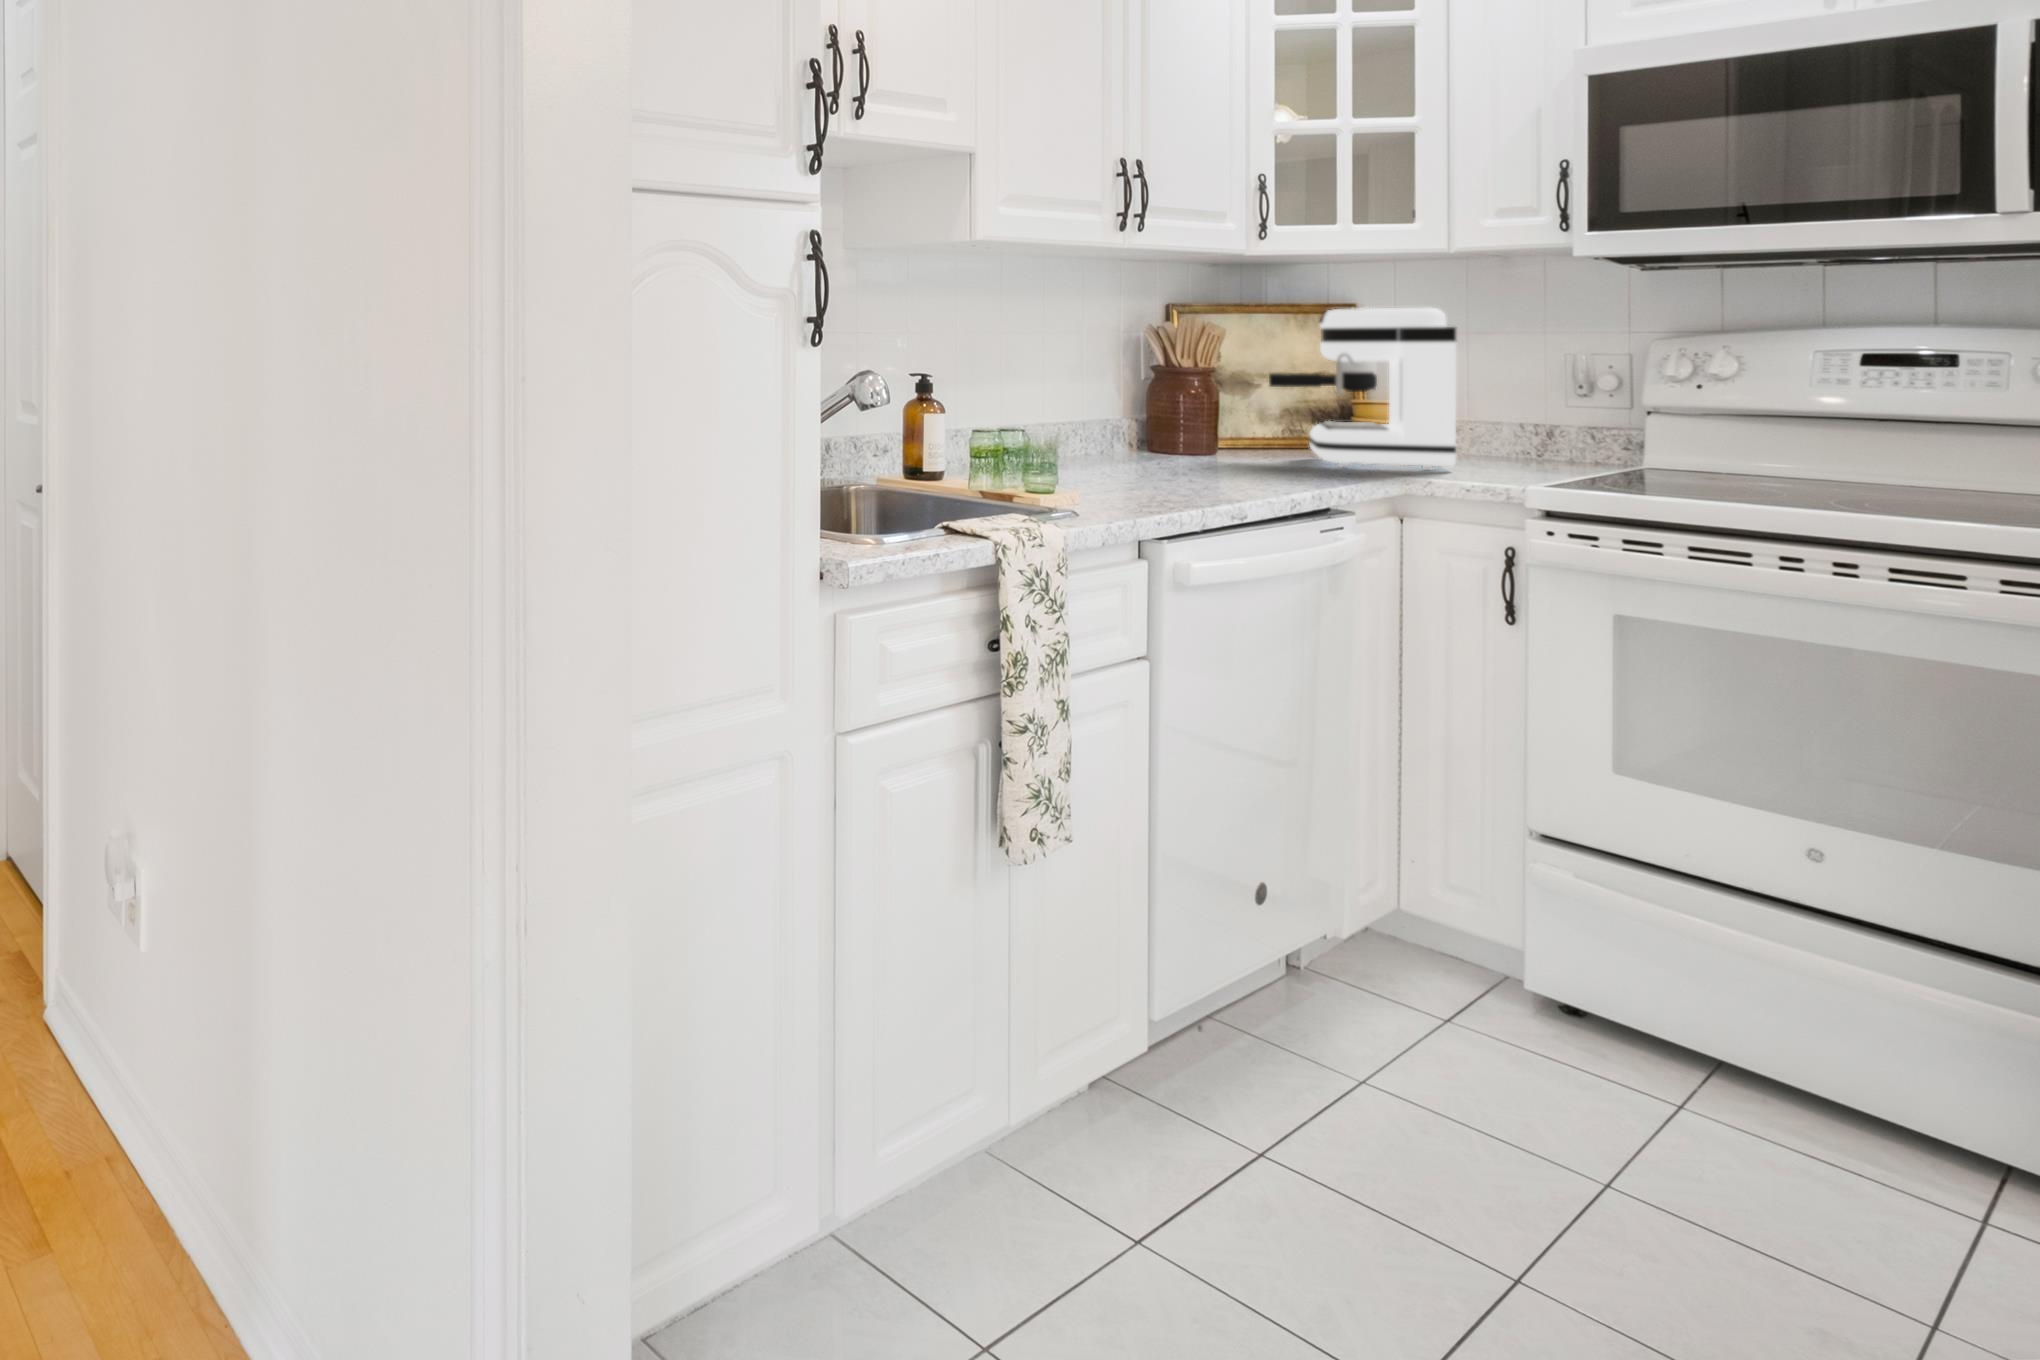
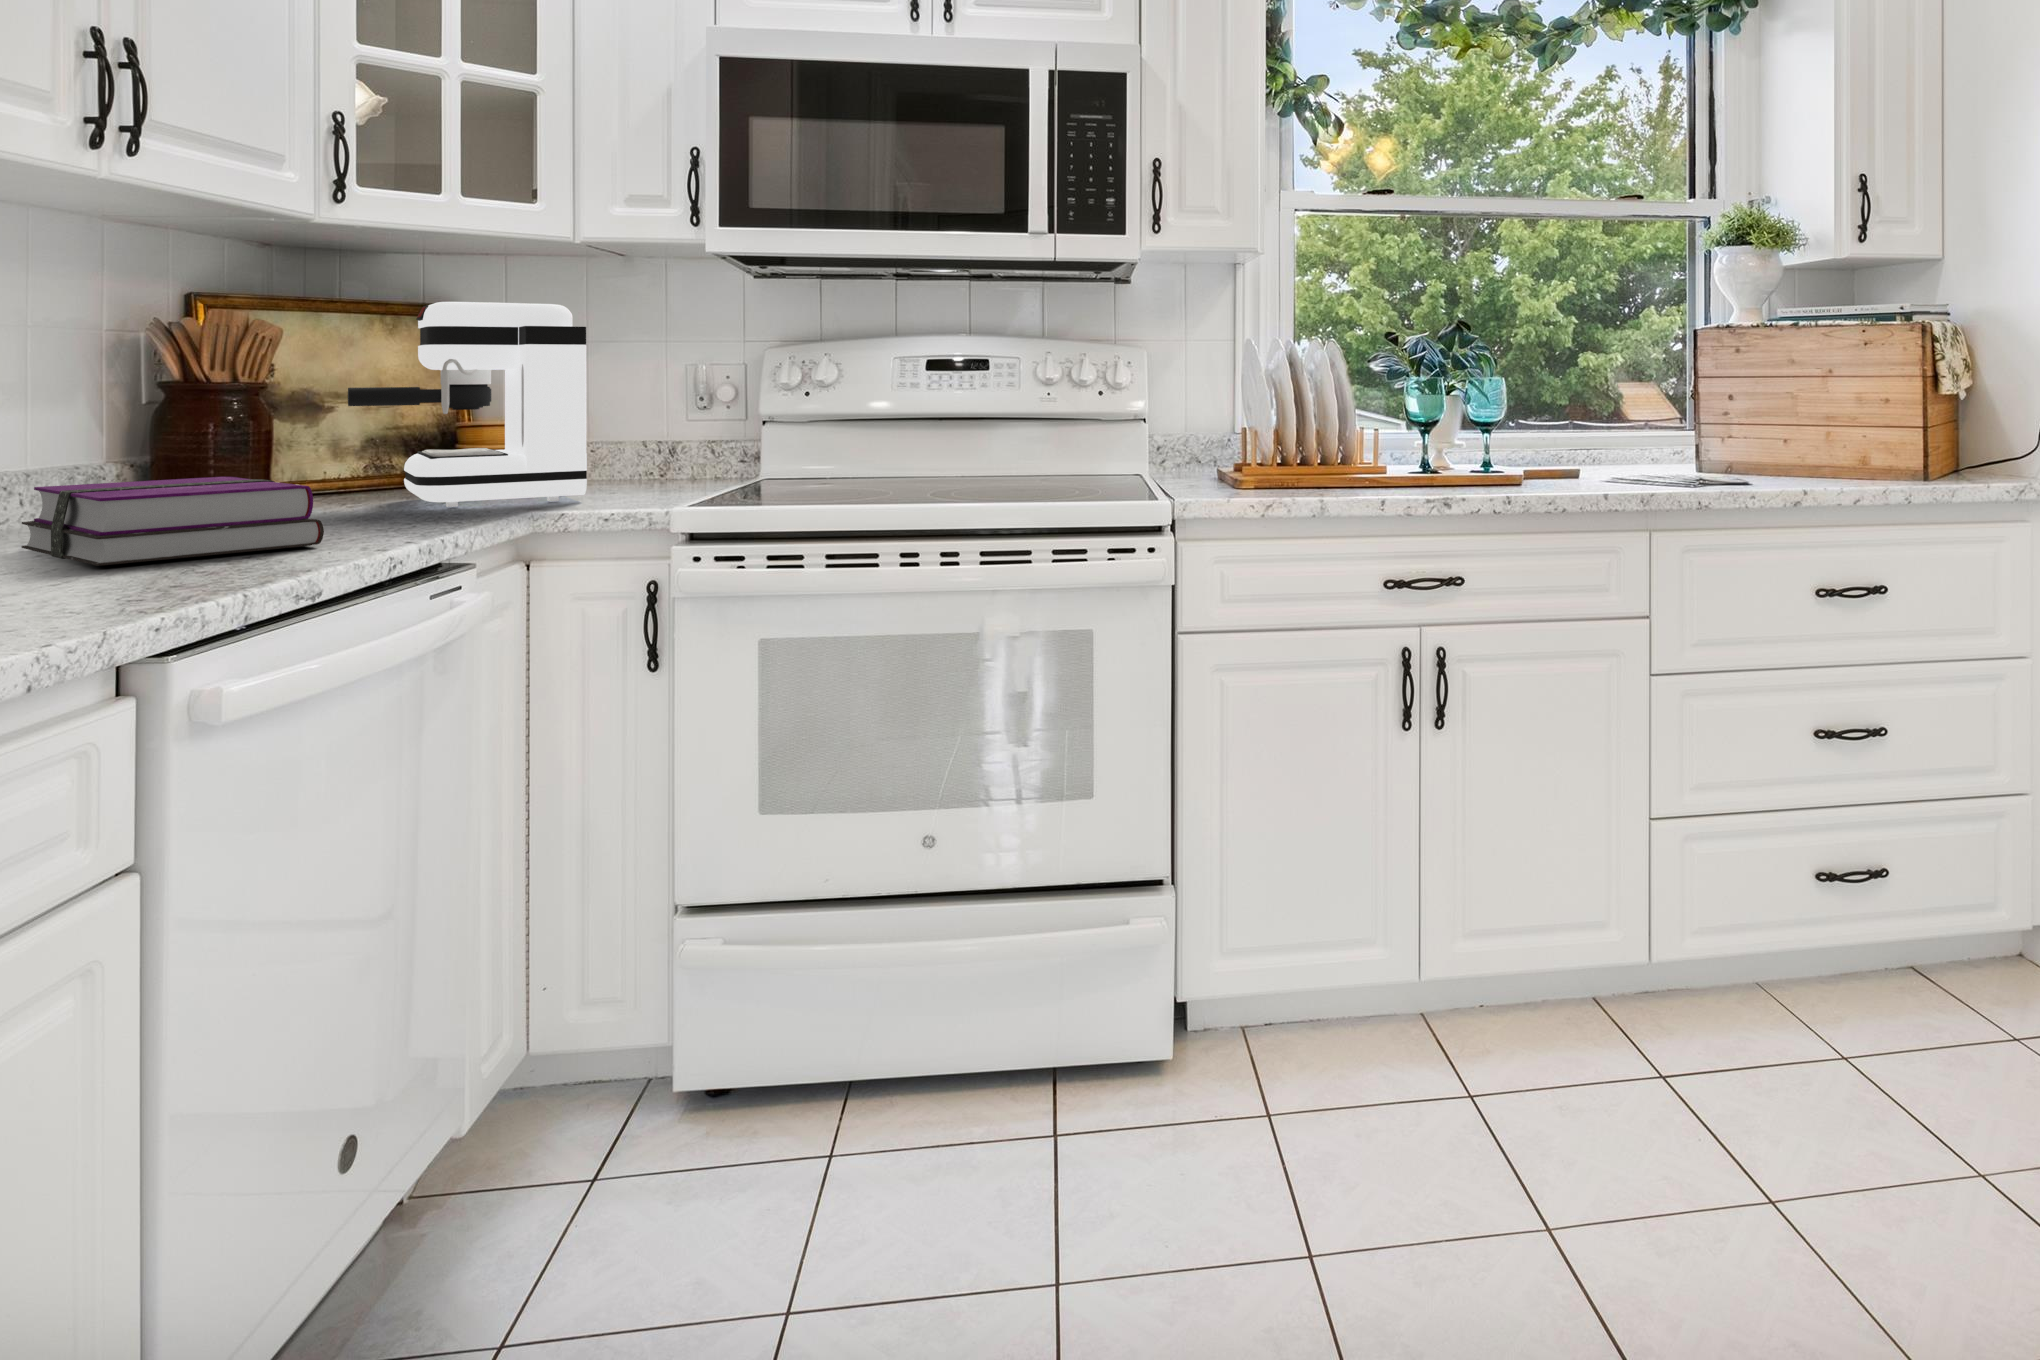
hardback book: none [1084,433,1251,485] -> present [21,477,324,566]

